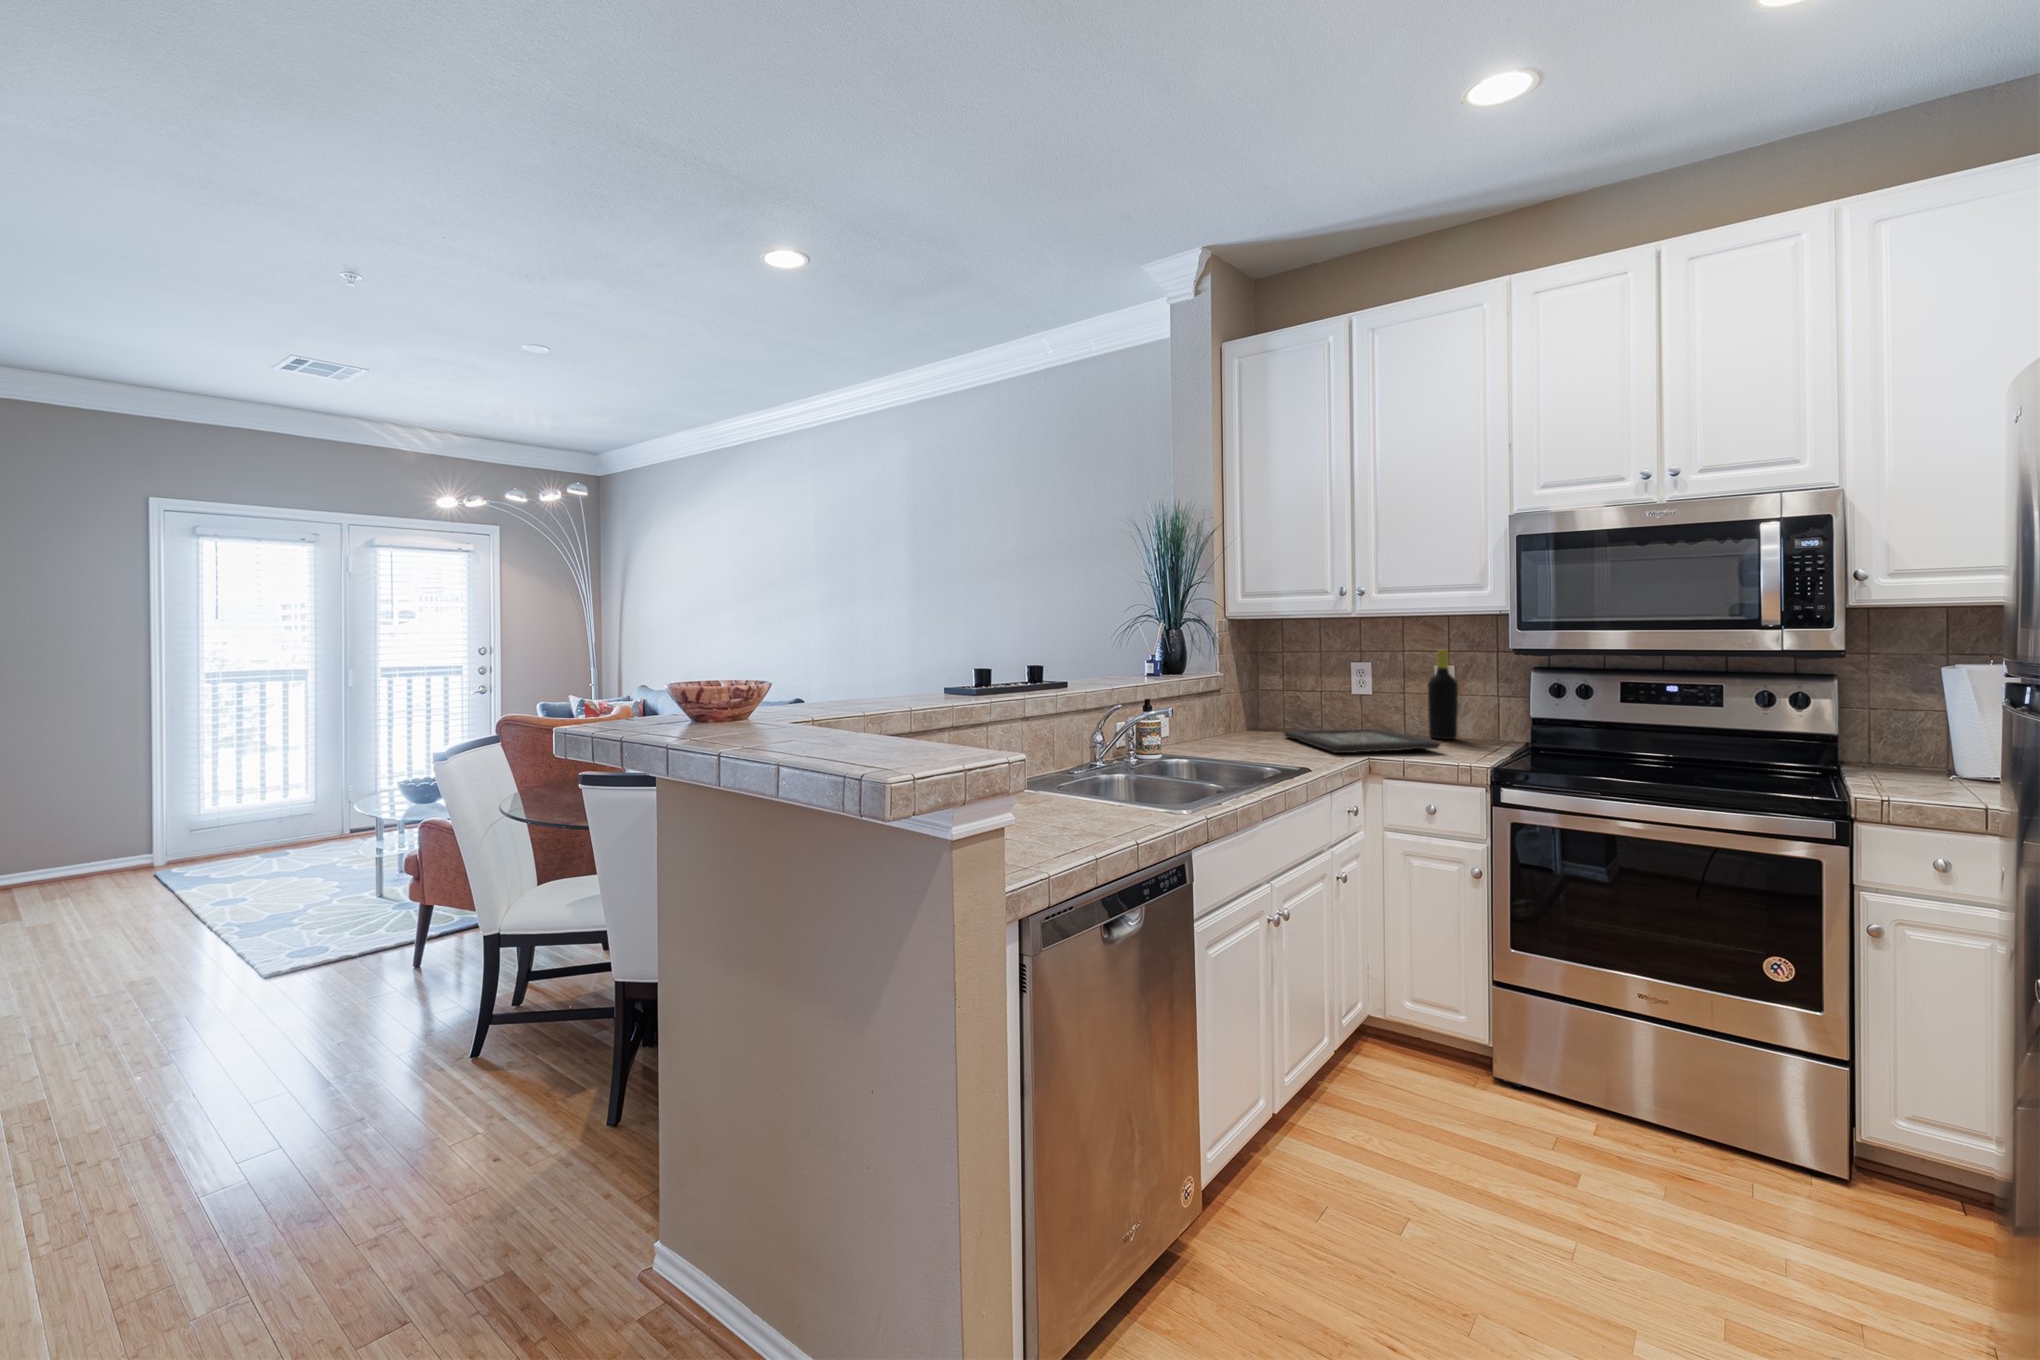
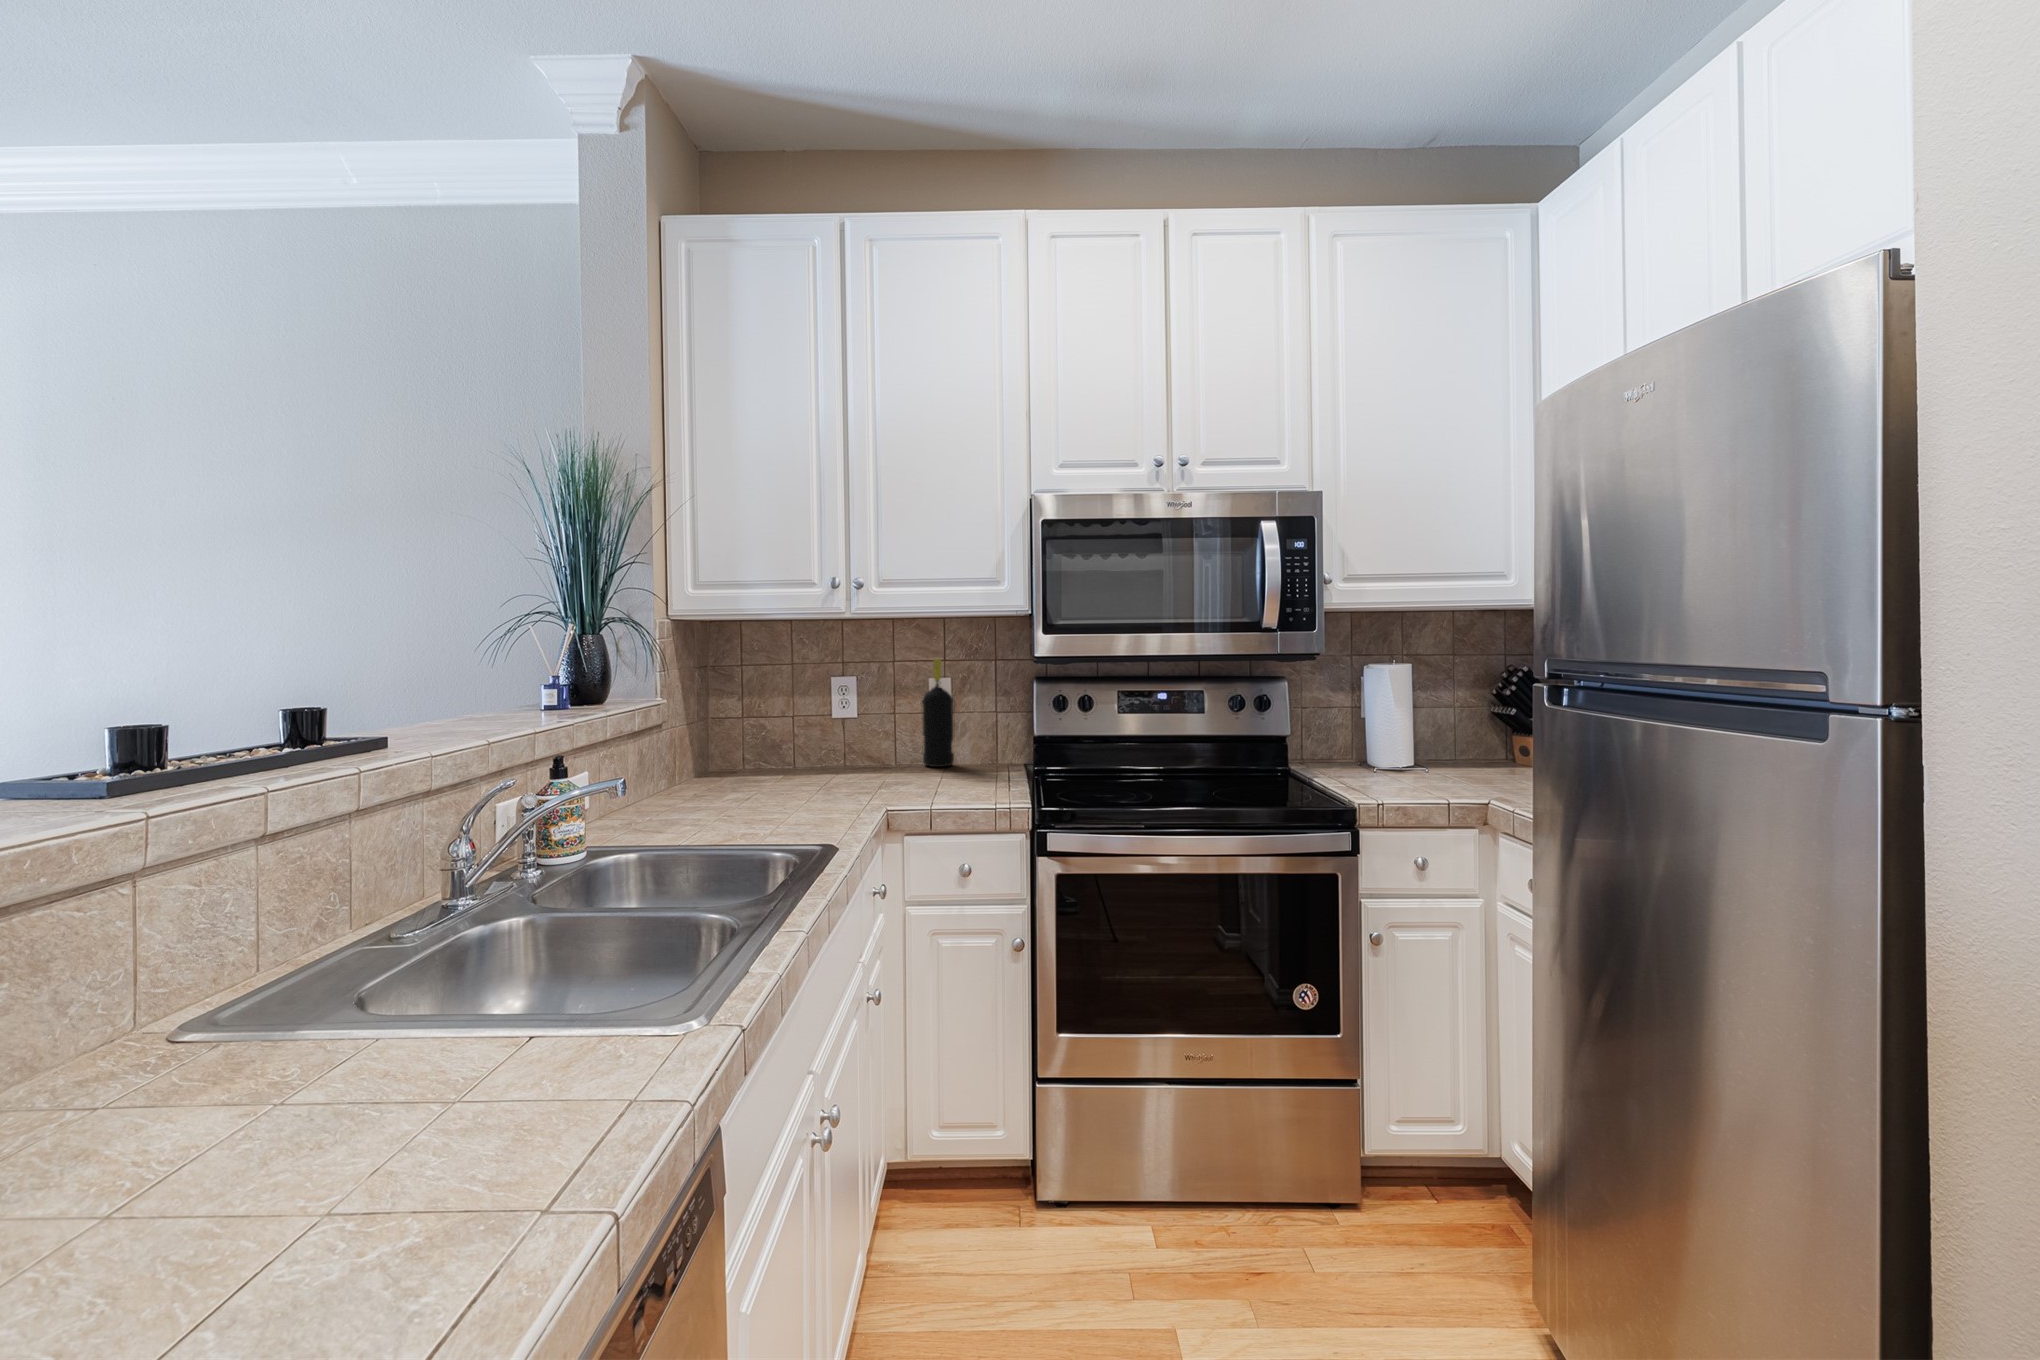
decorative tray: present [1284,729,1441,753] -> none [755,761,958,808]

